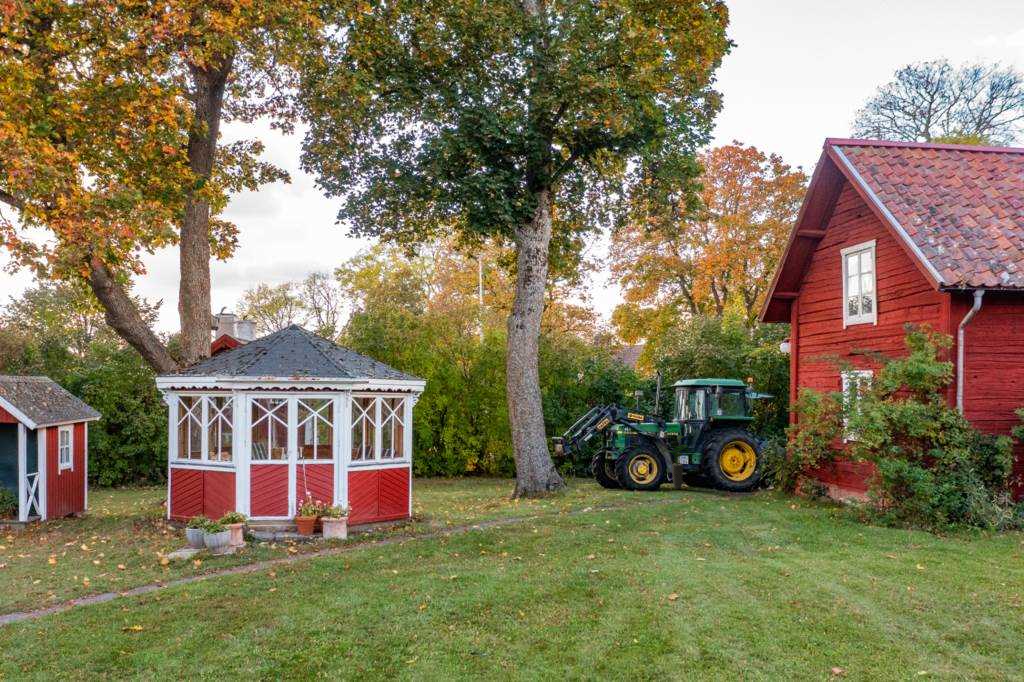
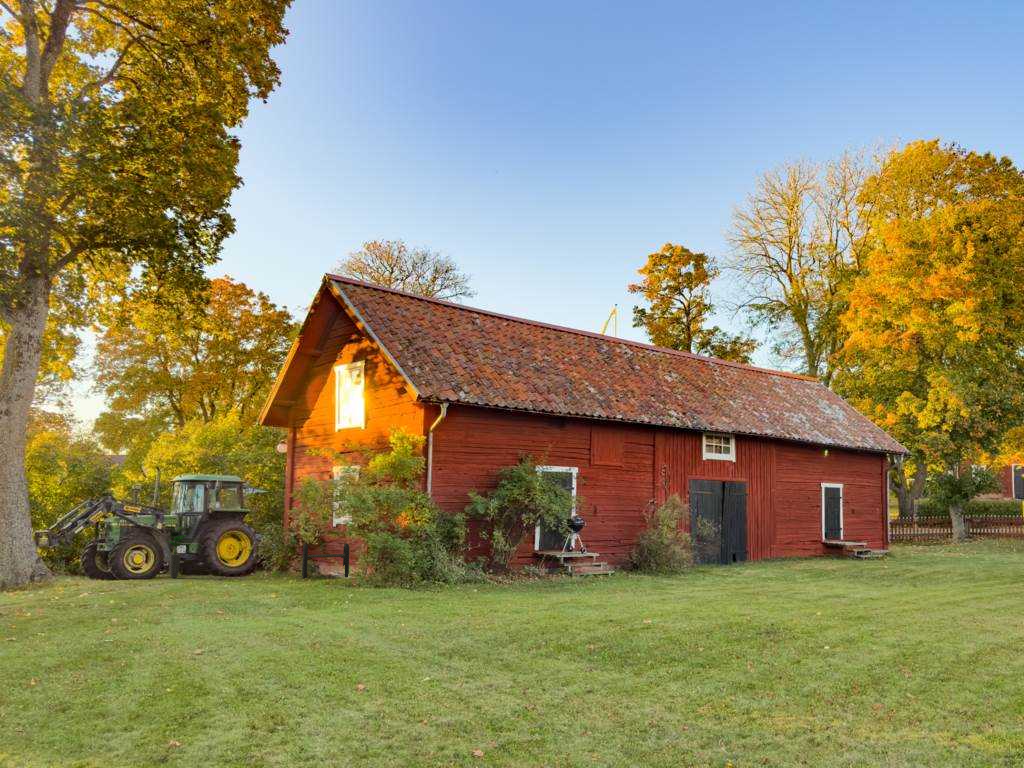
bench: none [814,460,870,502] -> present [302,543,349,578]

